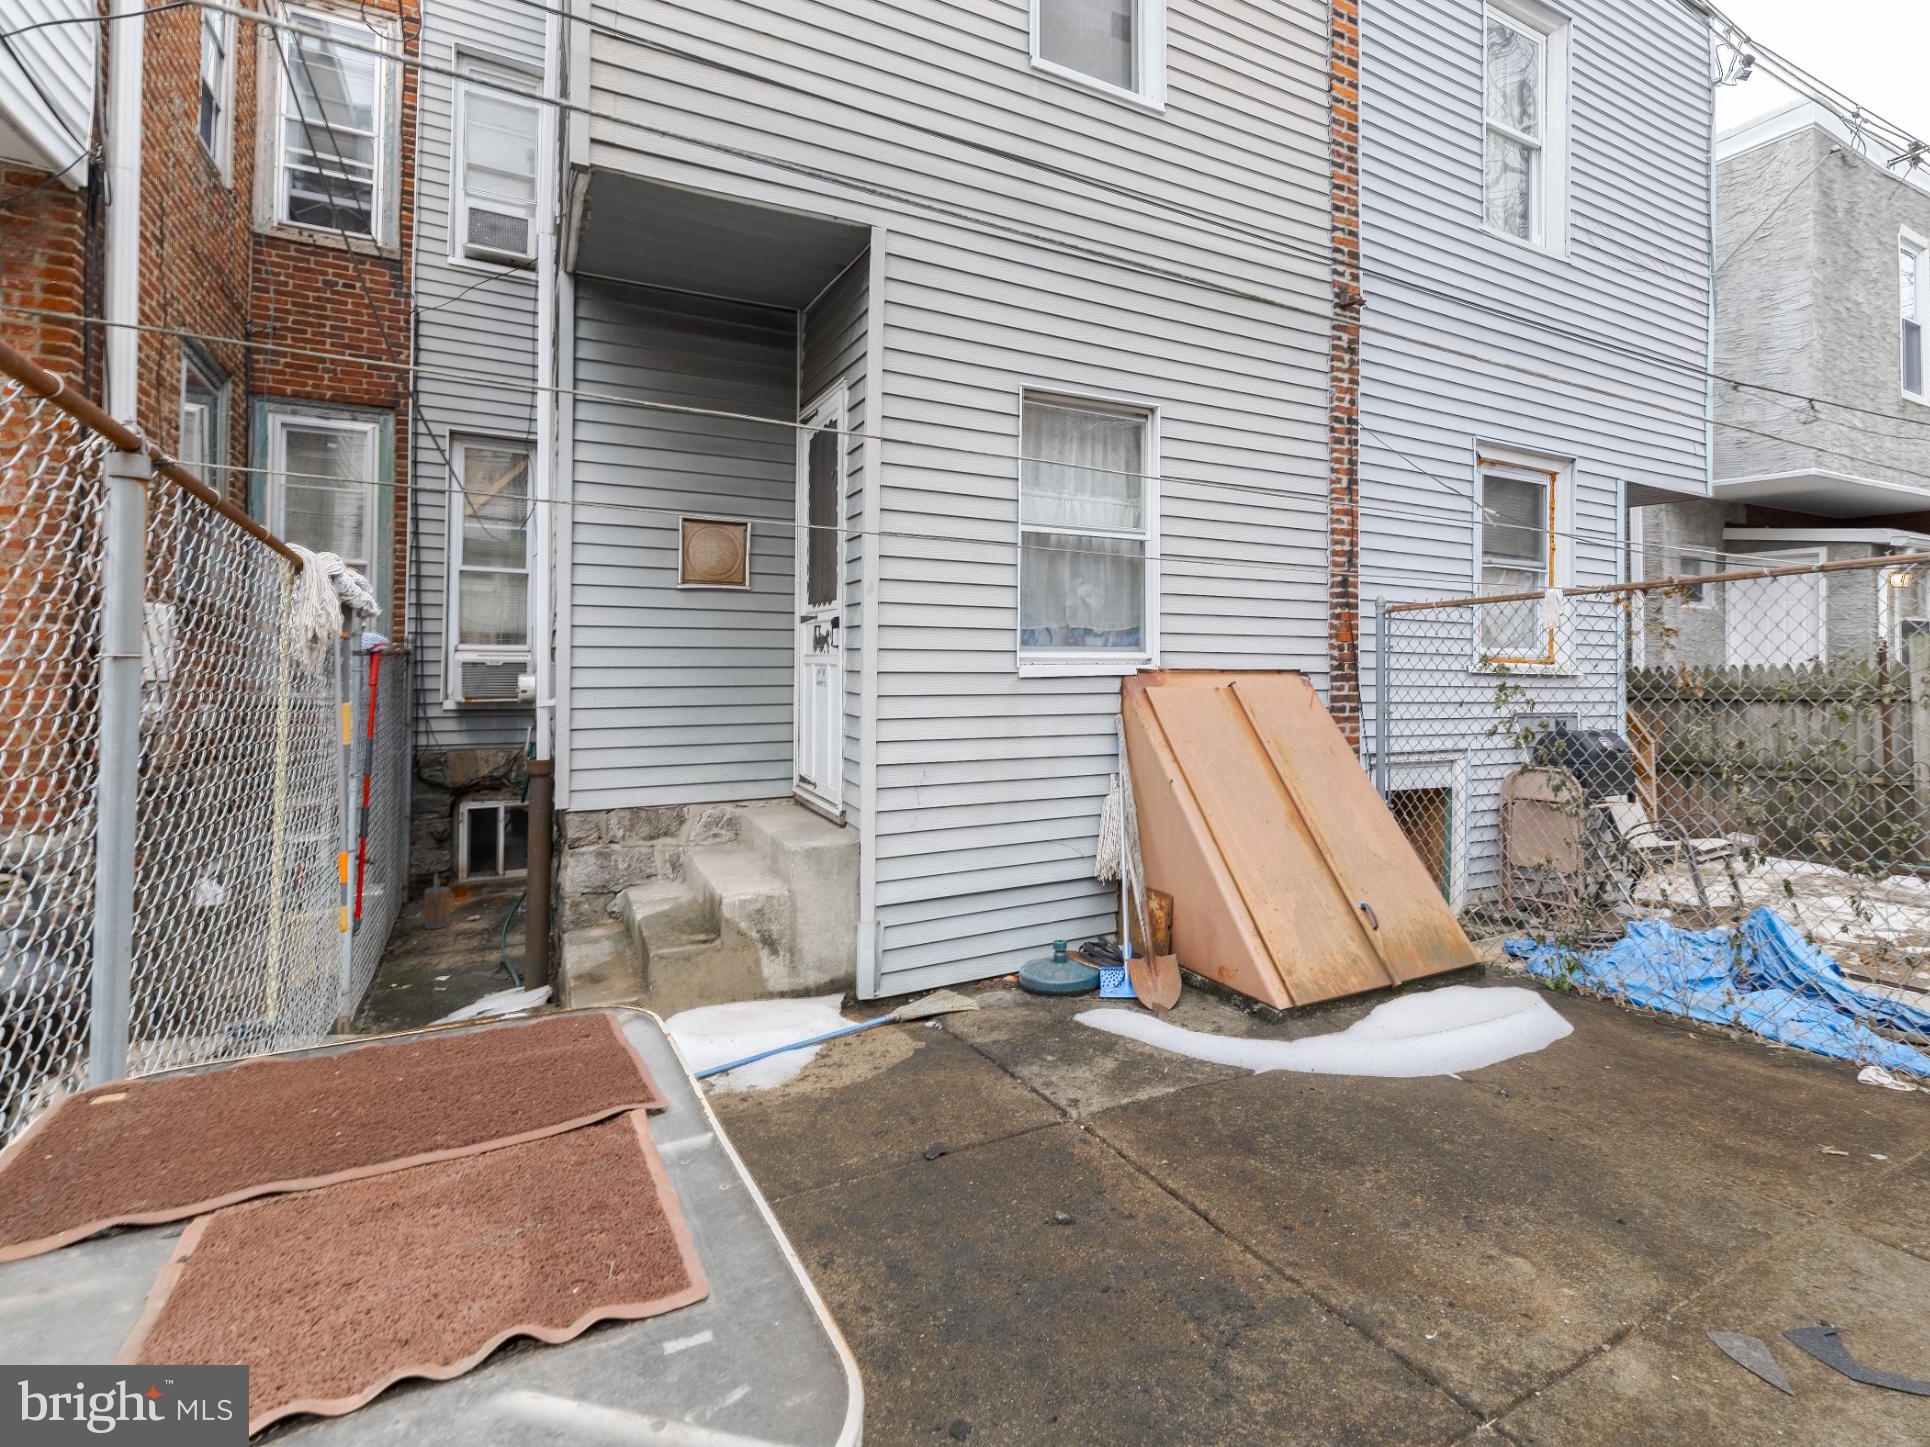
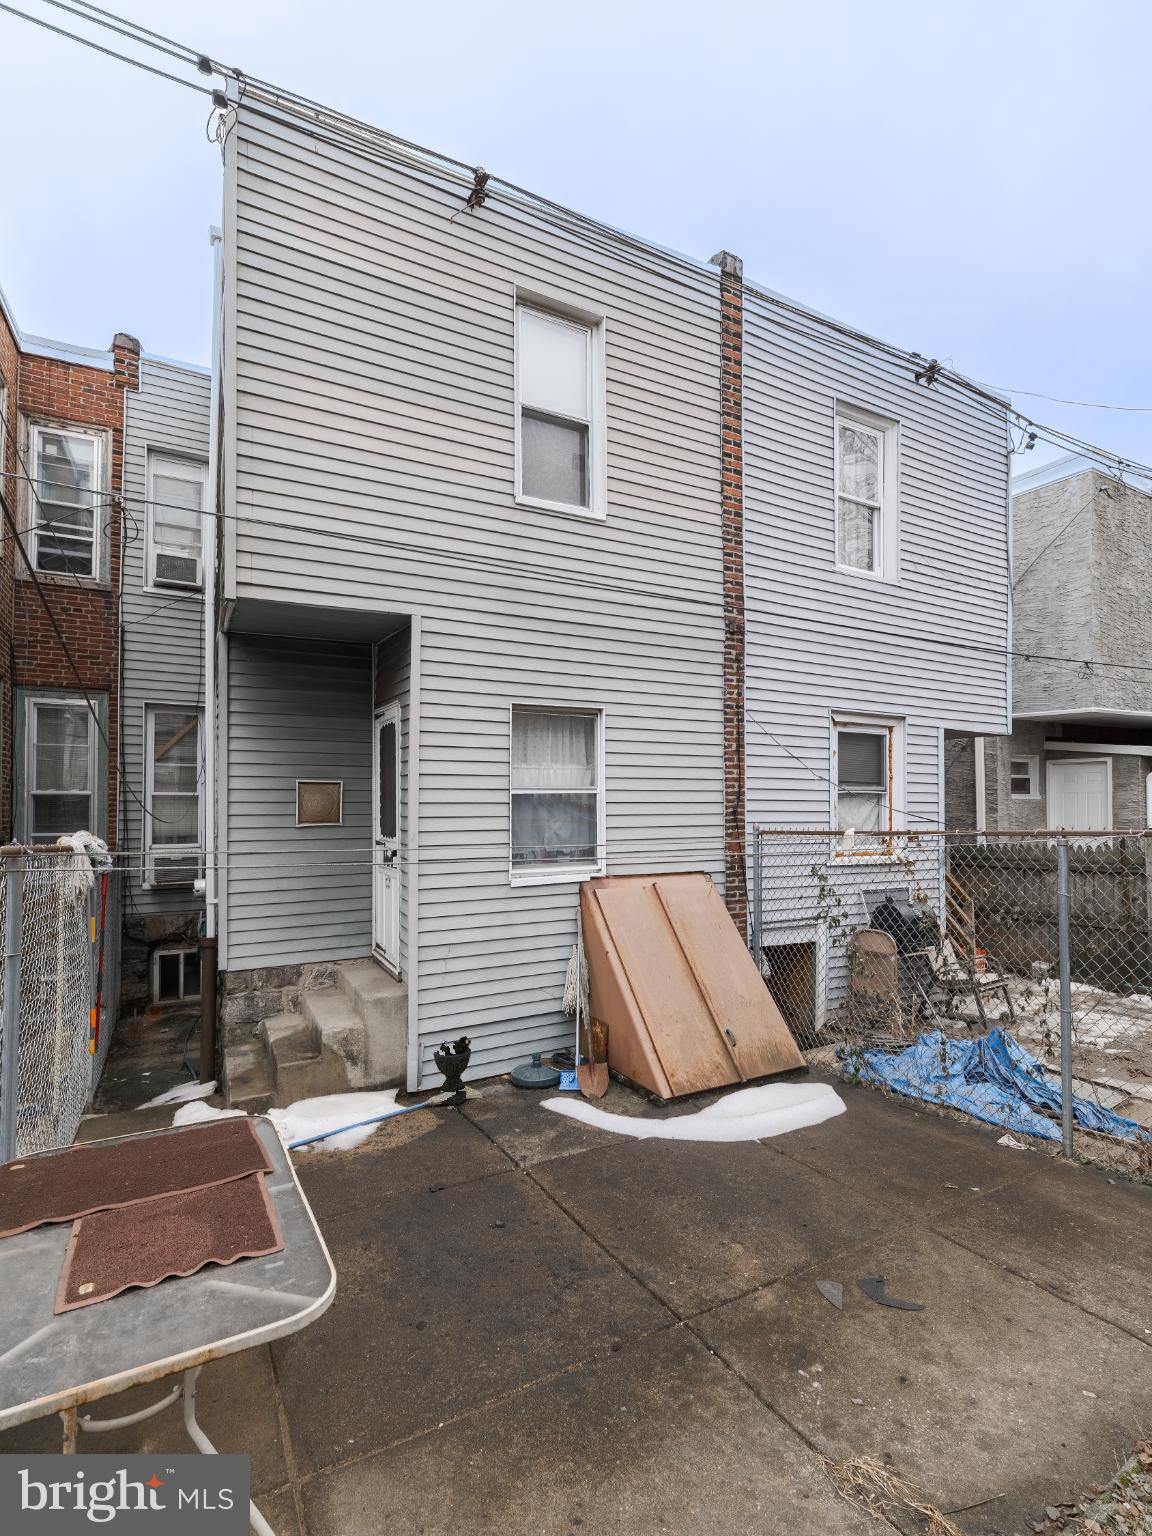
planter: none [901,907,961,1017] -> present [433,1036,471,1105]

